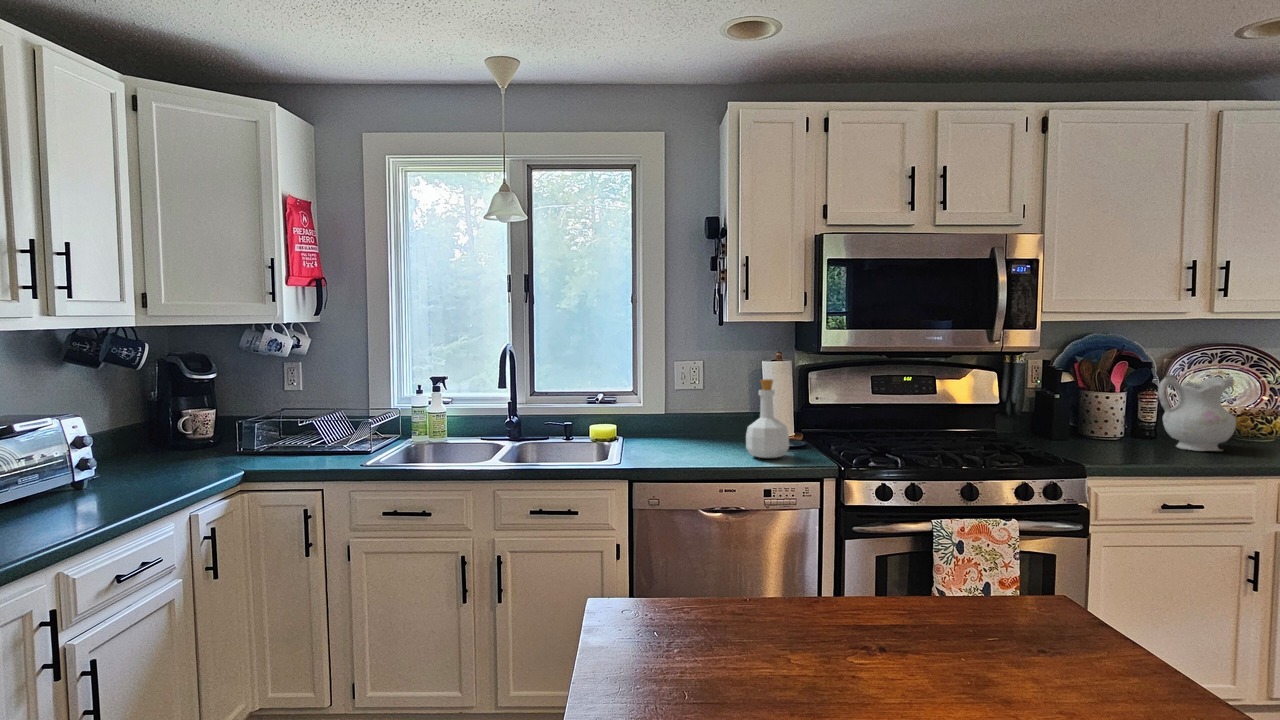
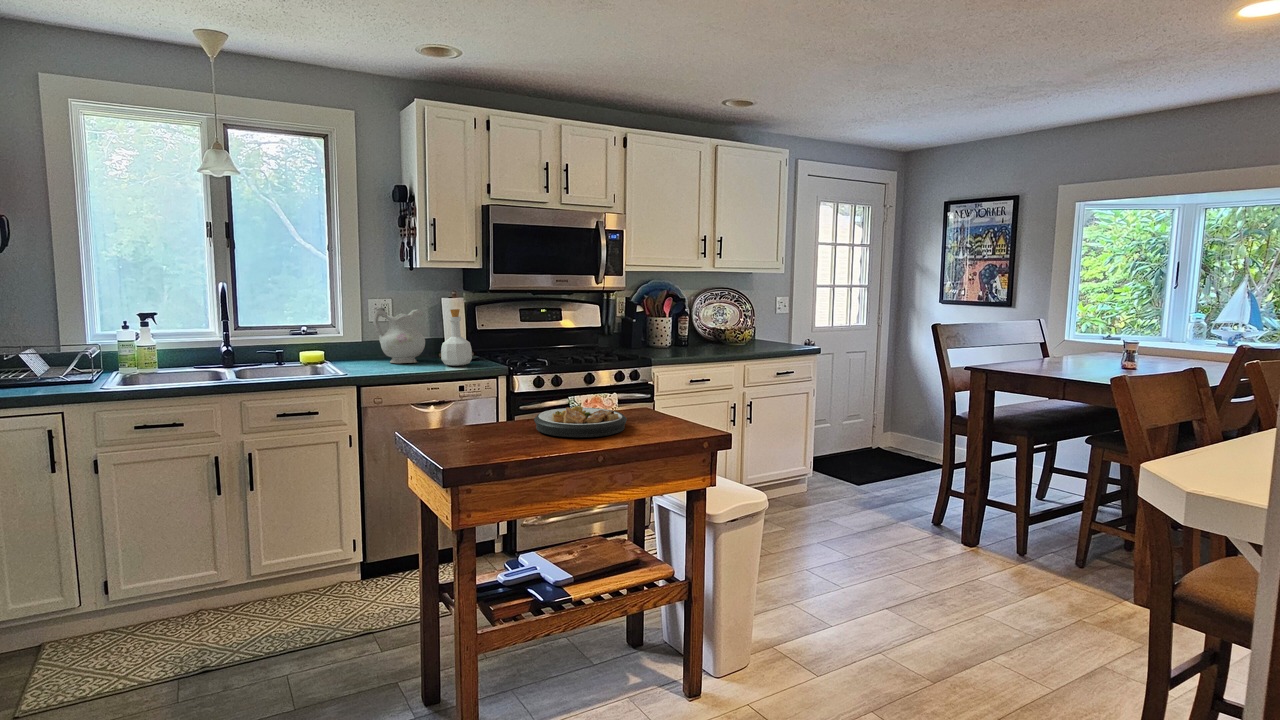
ceramic pitcher: present [1158,375,1236,451] -> present [373,308,425,363]
plate: none [817,589,1015,689] -> present [534,406,627,437]

